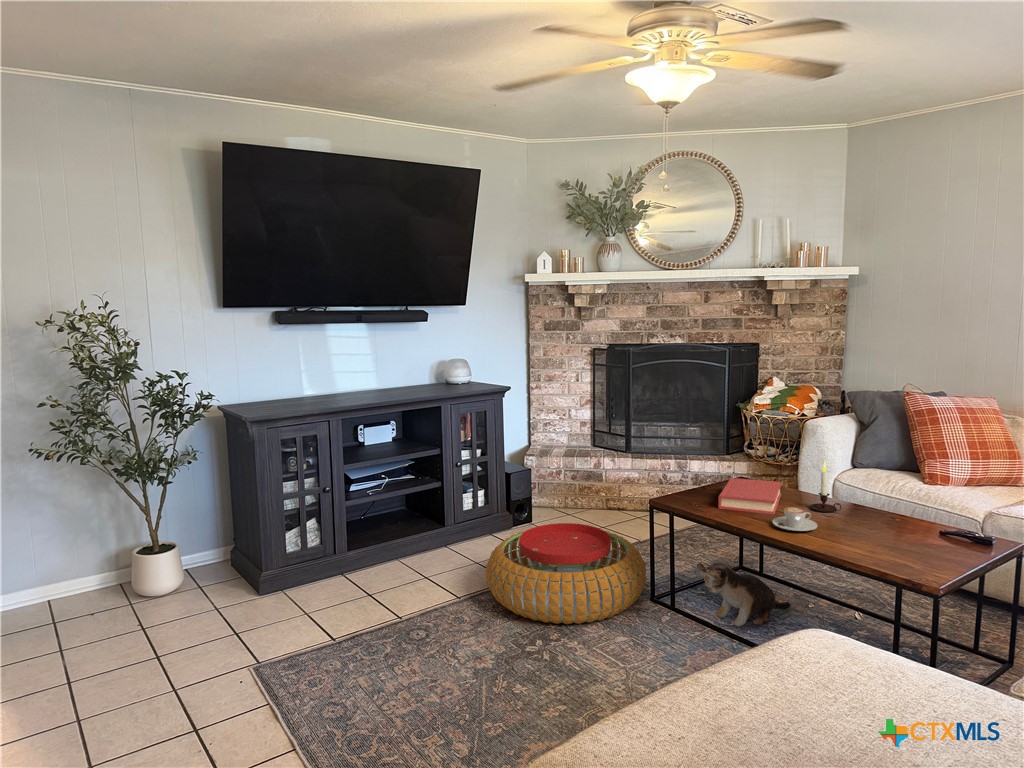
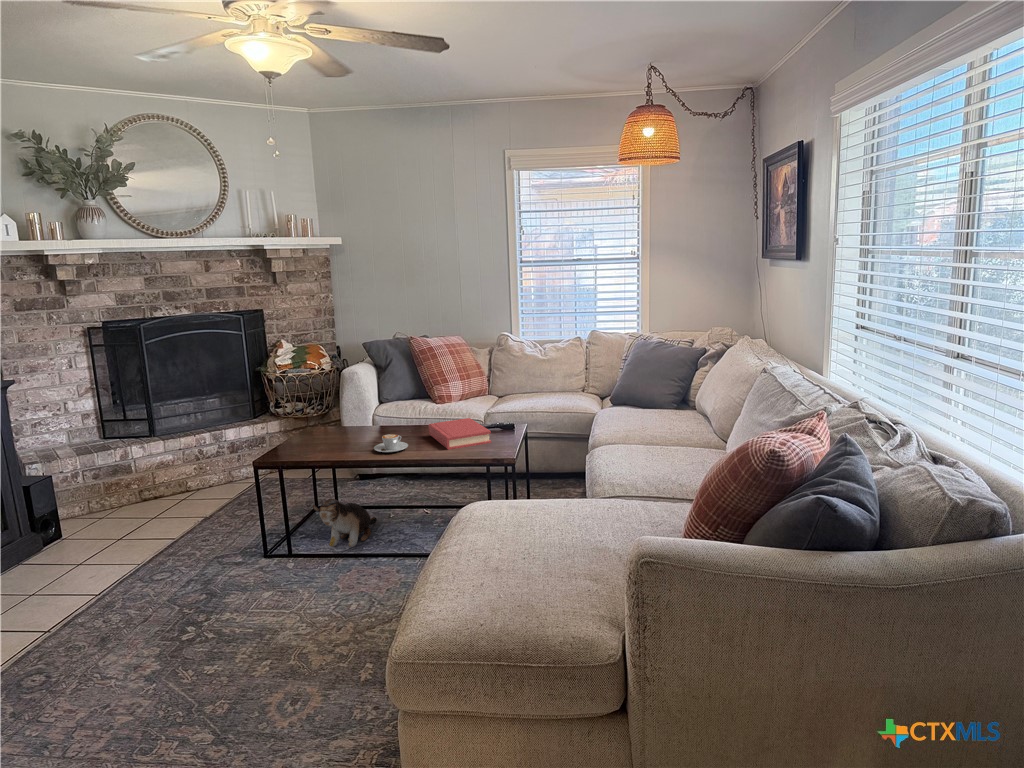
candle: present [811,461,842,512] -> none [385,394,409,436]
hardback book: present [718,478,781,515] -> present [429,418,491,450]
pouf: present [486,523,646,624] -> none [73,508,261,619]

